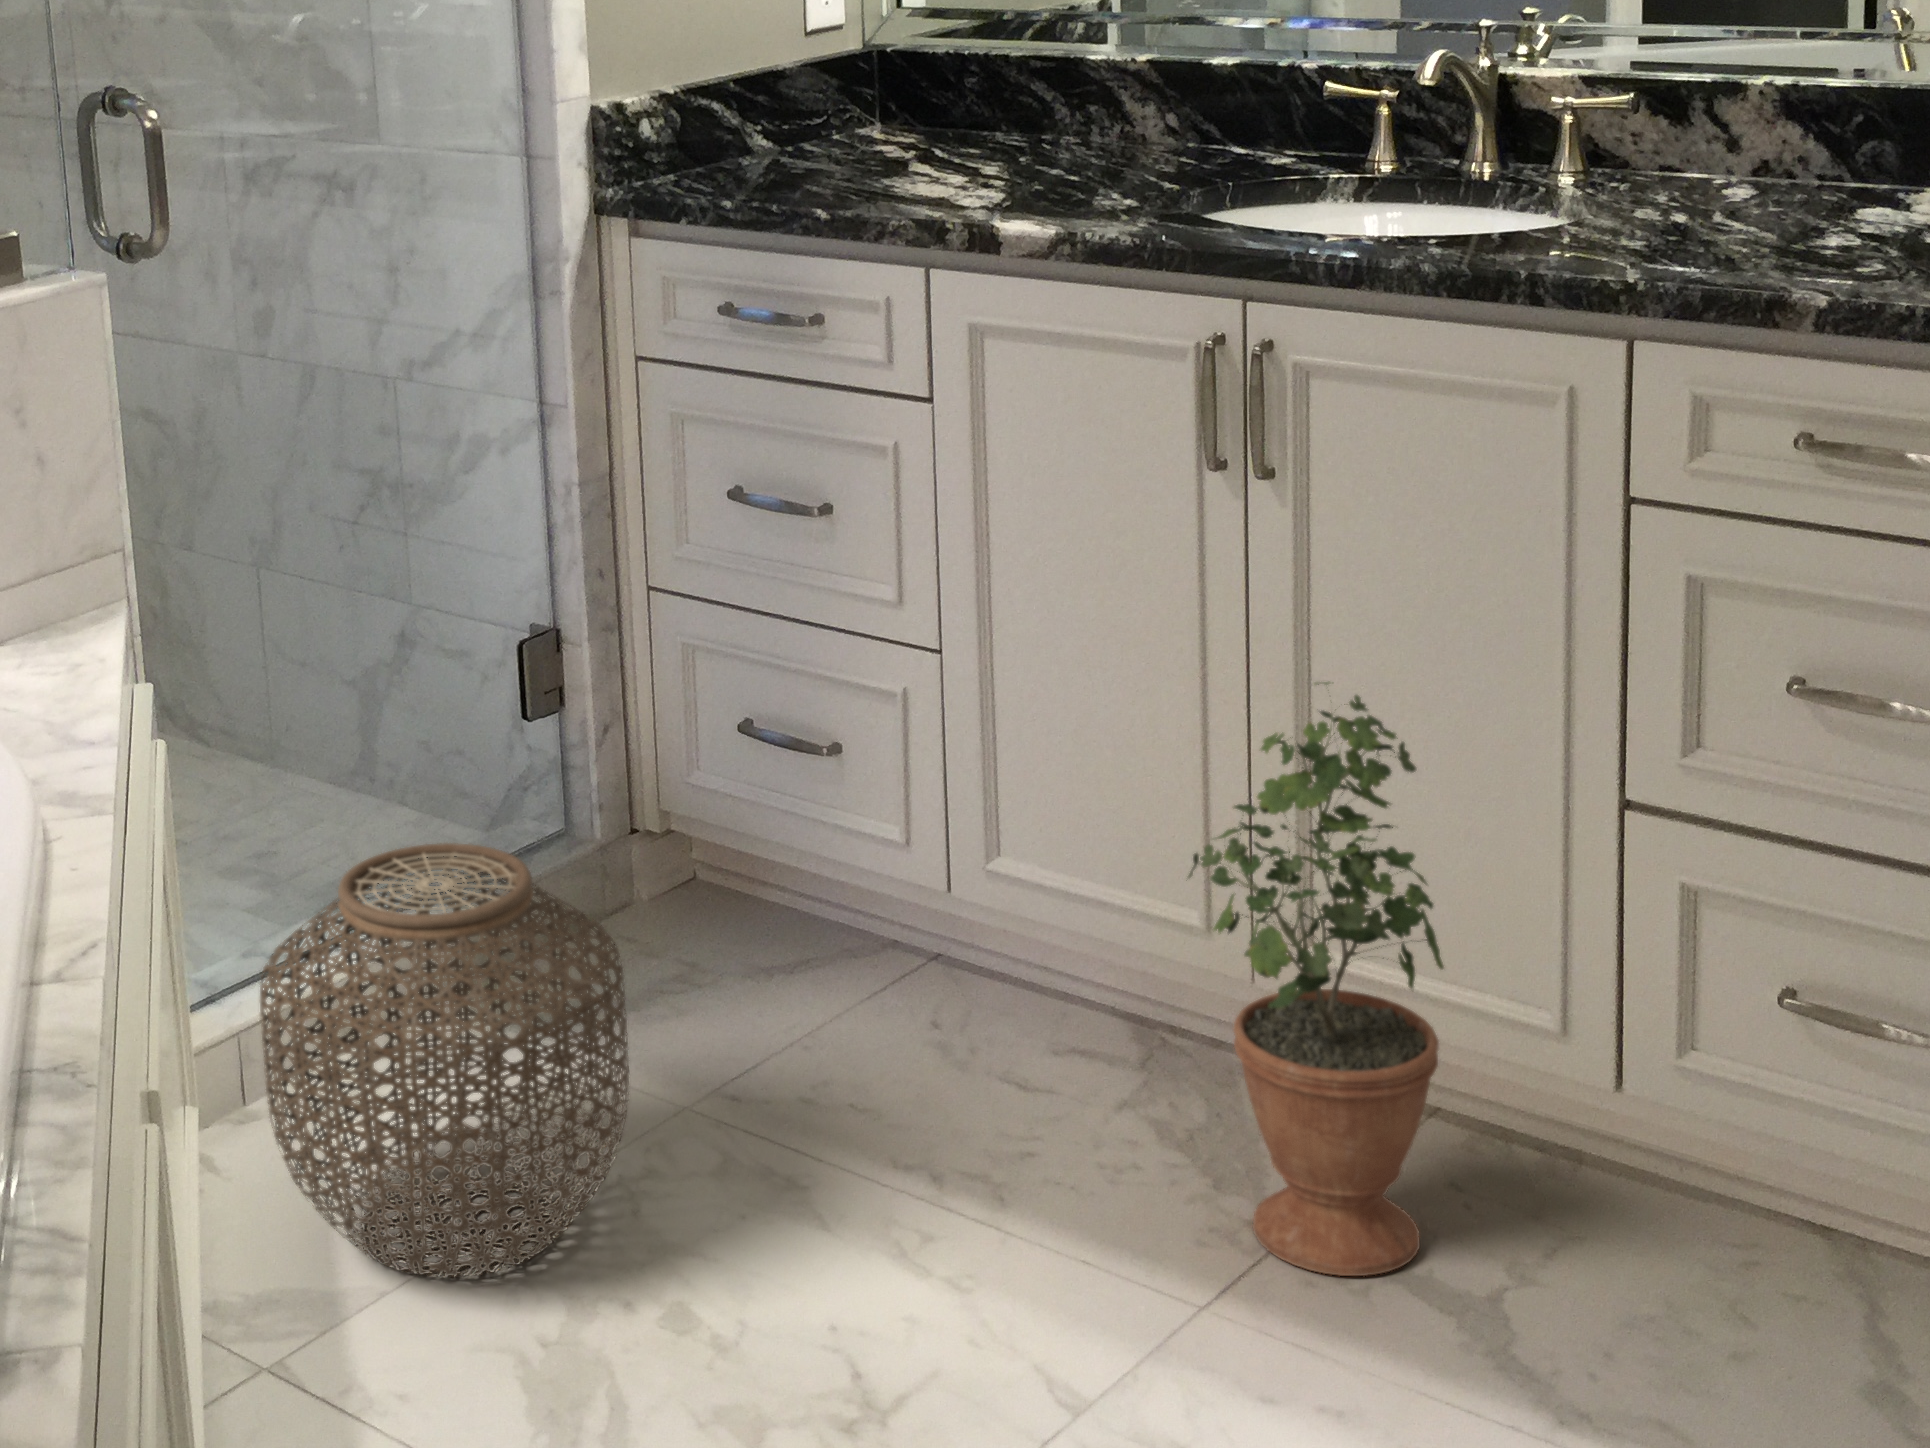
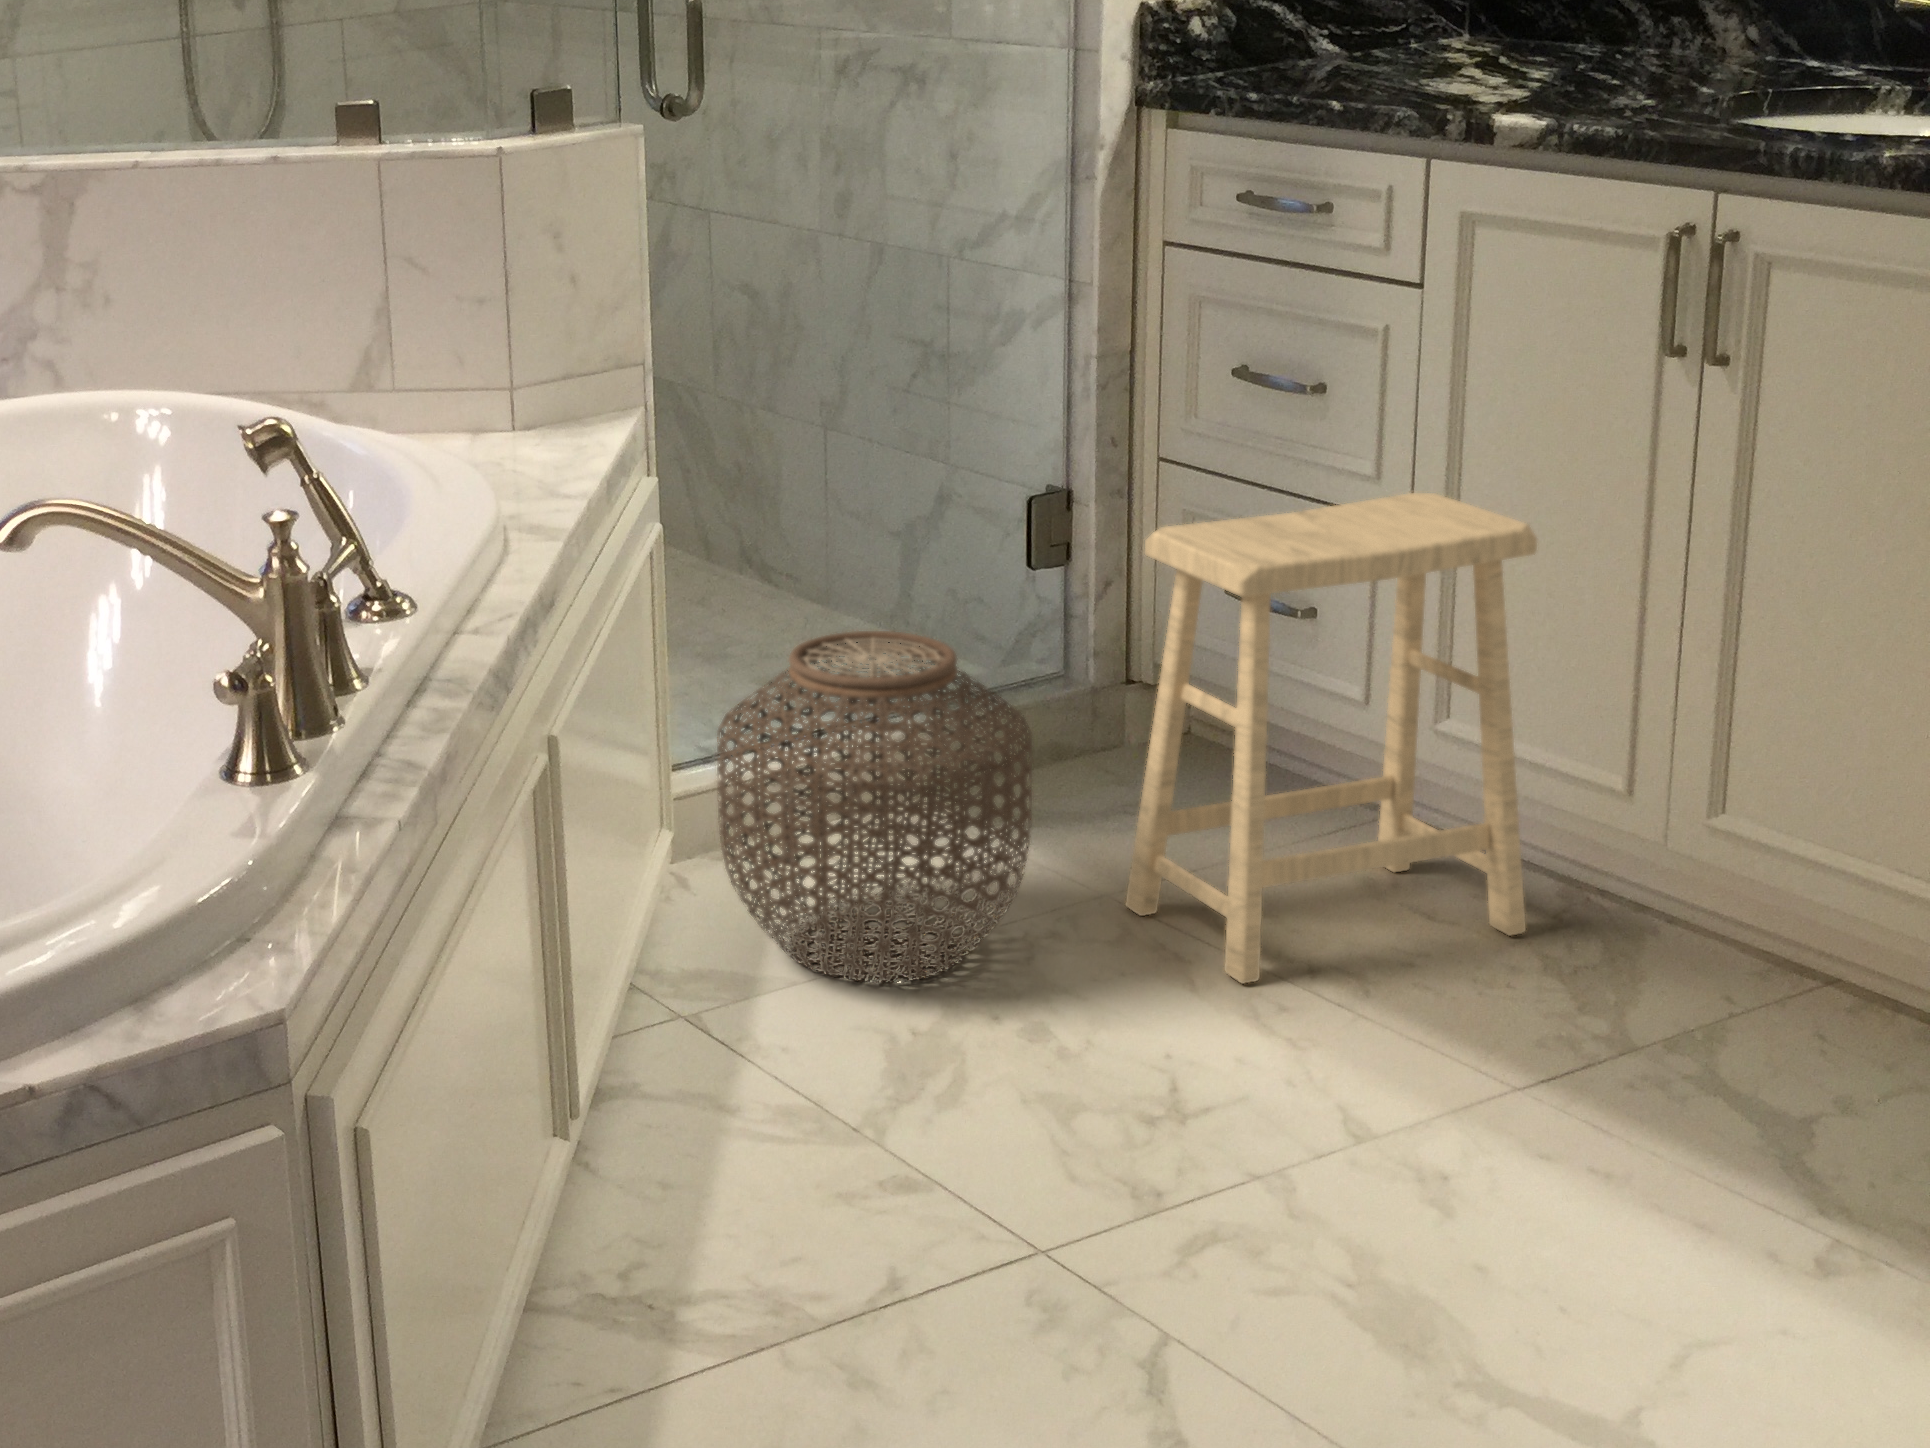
footstool: none [706,619,1124,1207] -> present [1126,493,1537,984]
potted plant: present [1188,682,1444,1276] -> none [1563,555,1811,1093]

